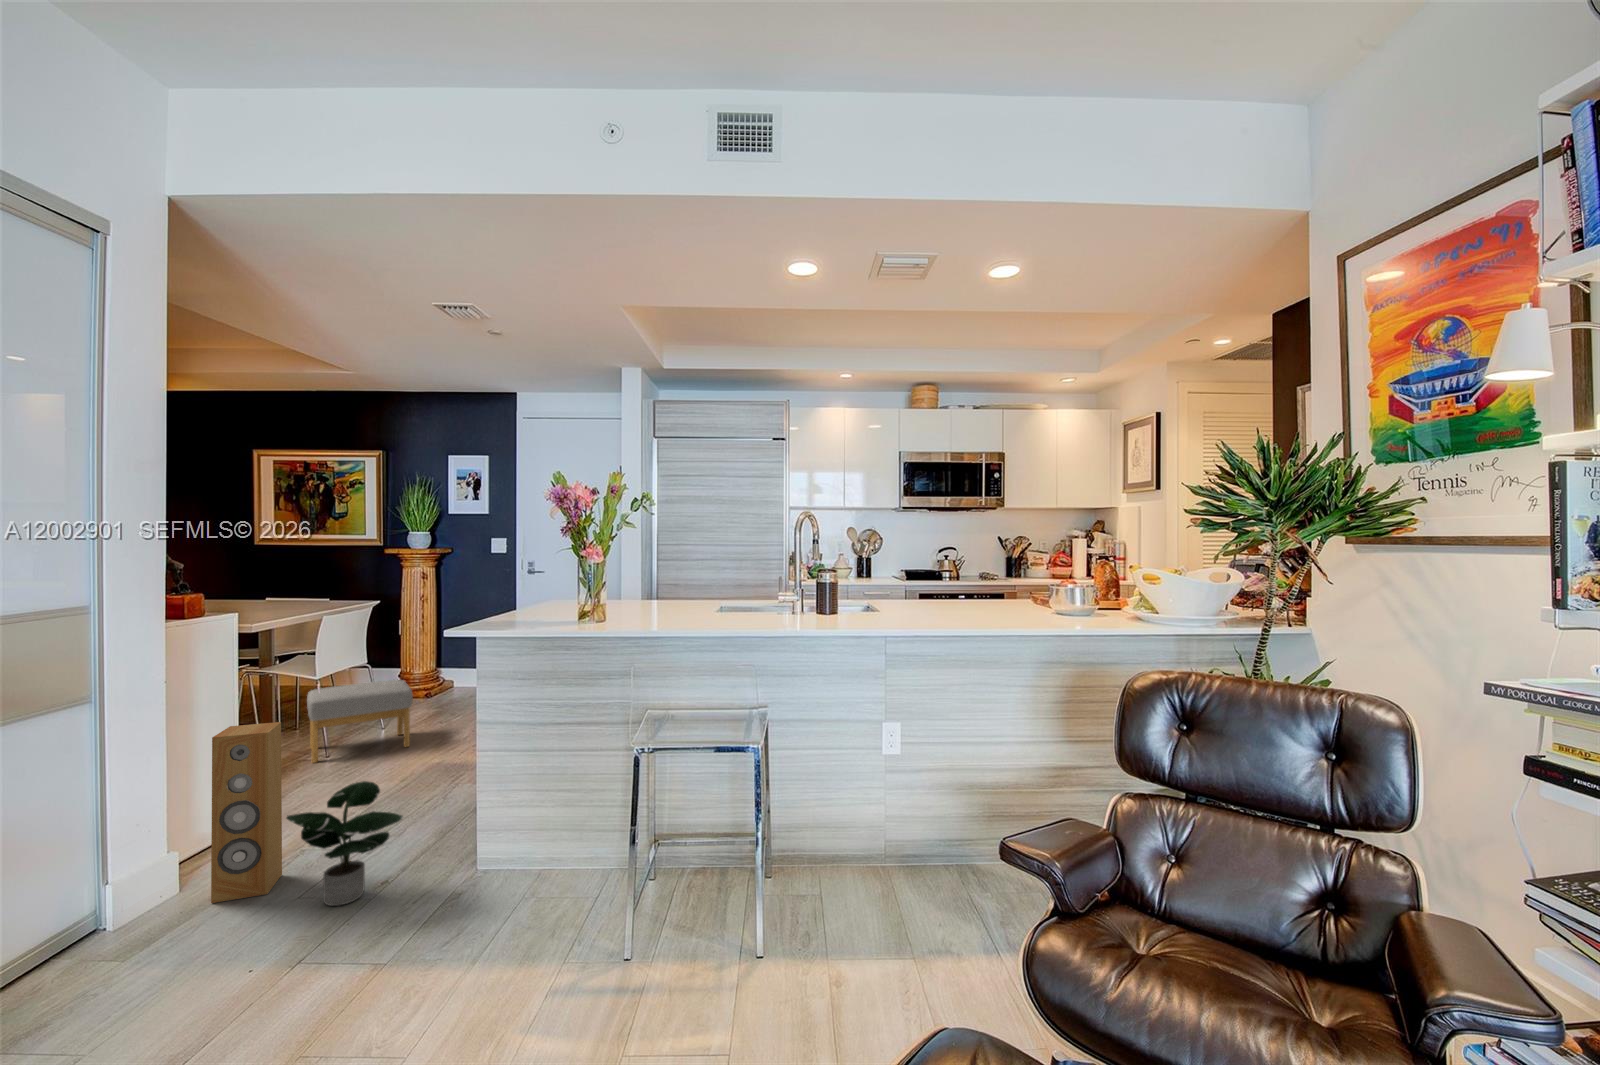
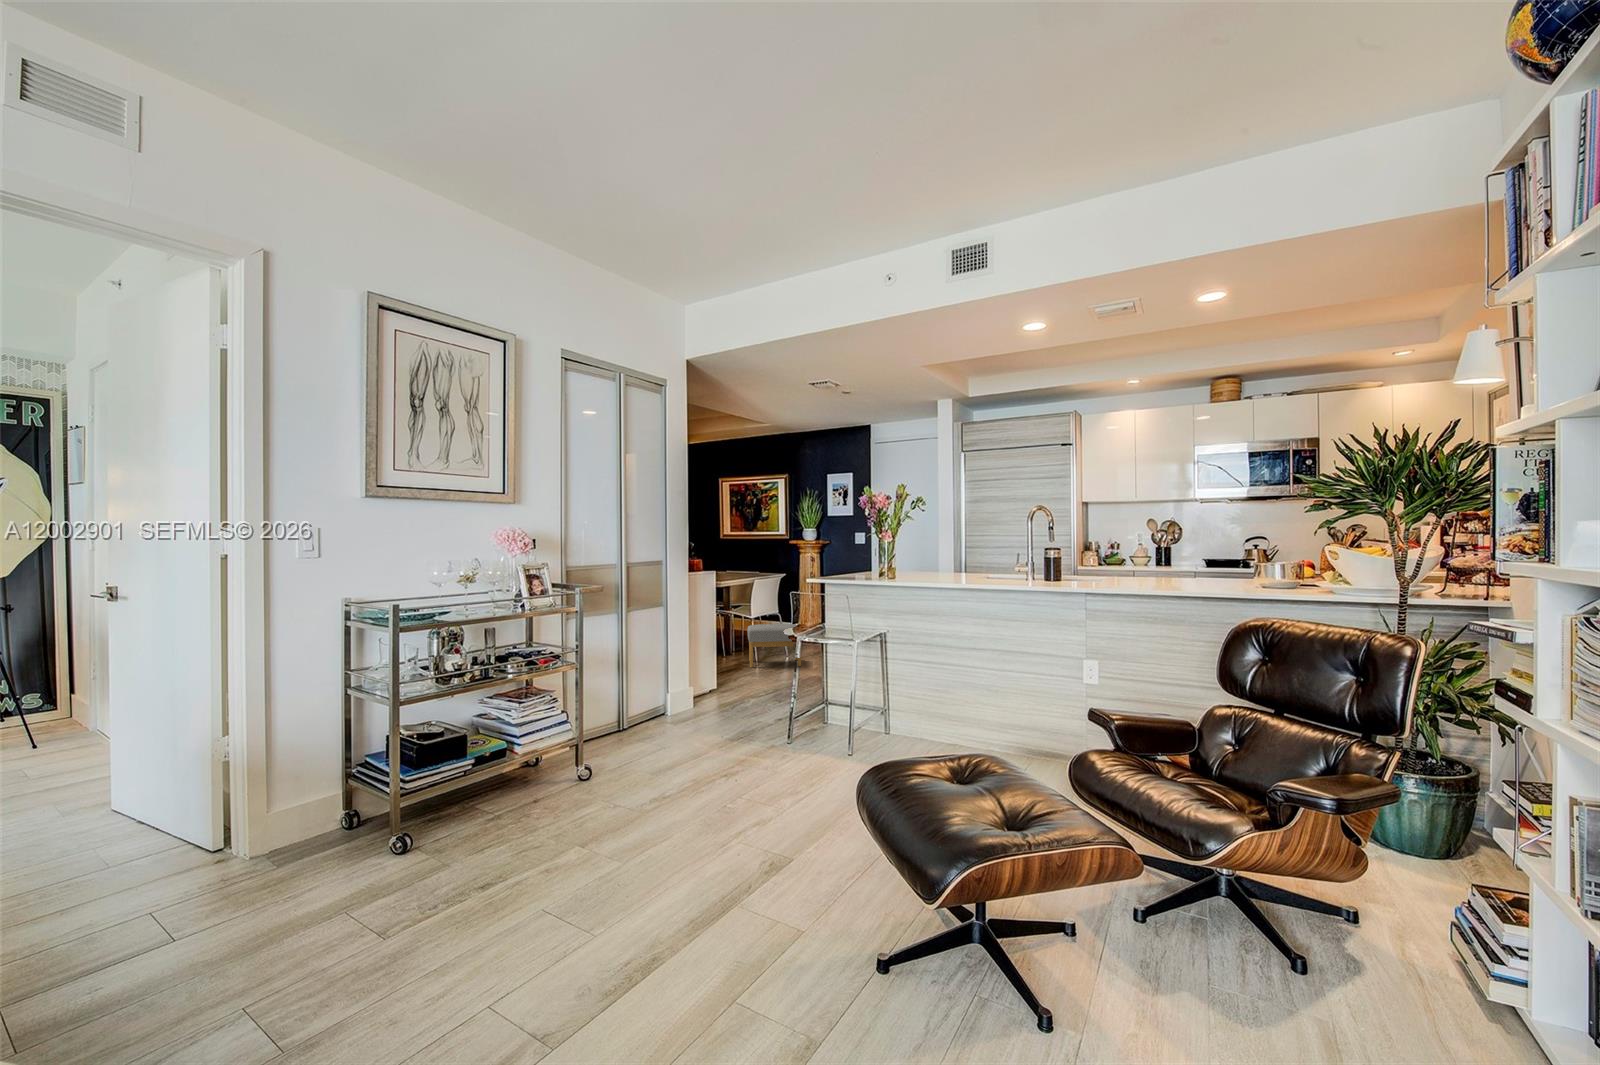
speaker: present [211,722,282,903] -> none [708,625,736,711]
potted plant: present [286,781,403,906] -> none [738,661,788,720]

